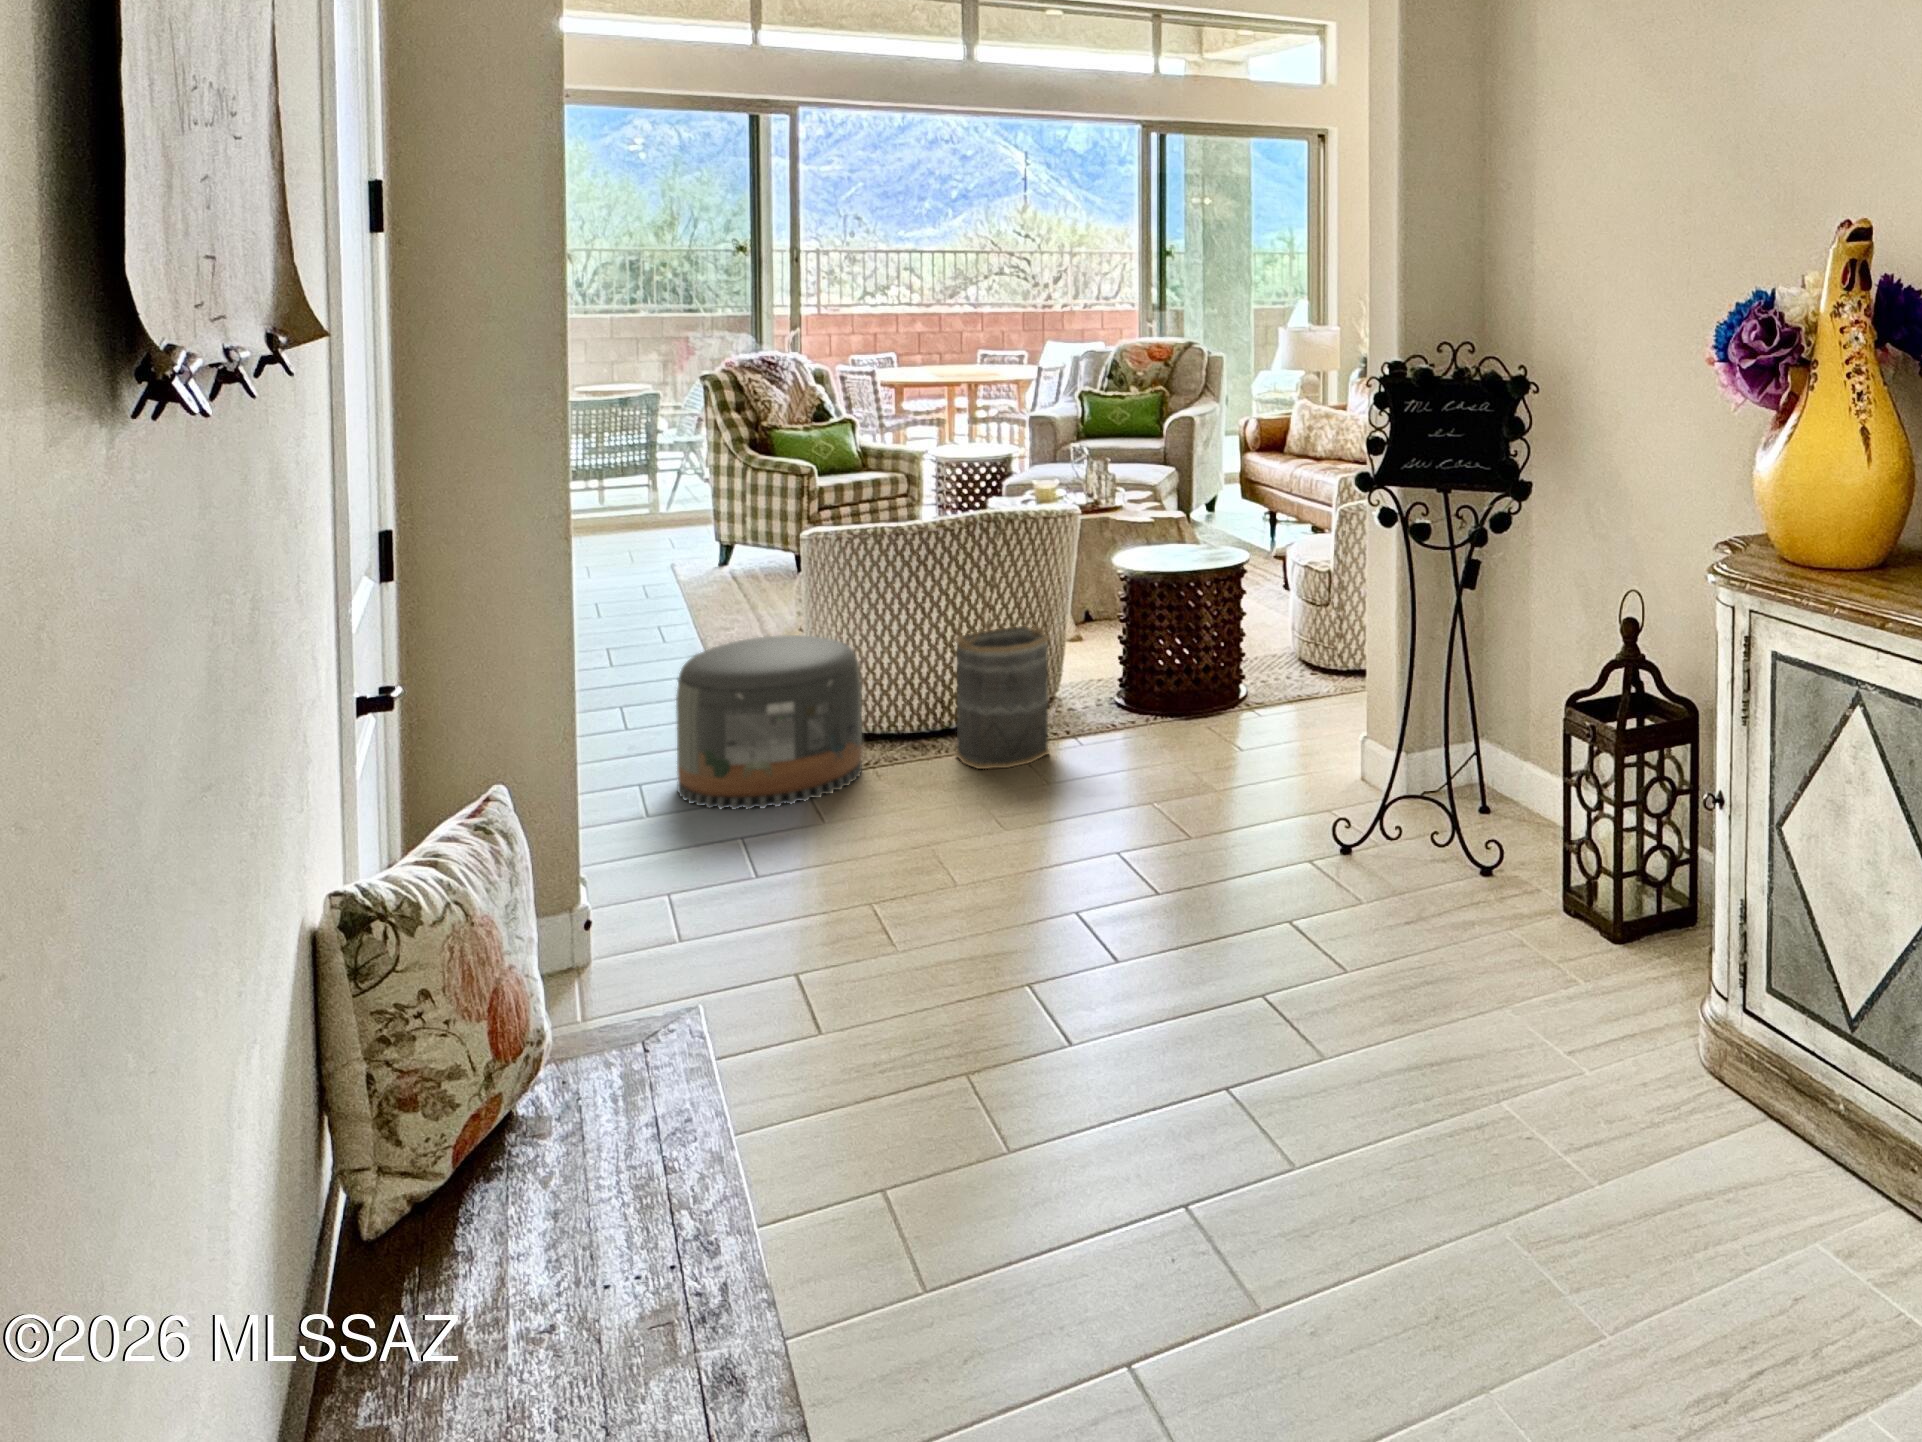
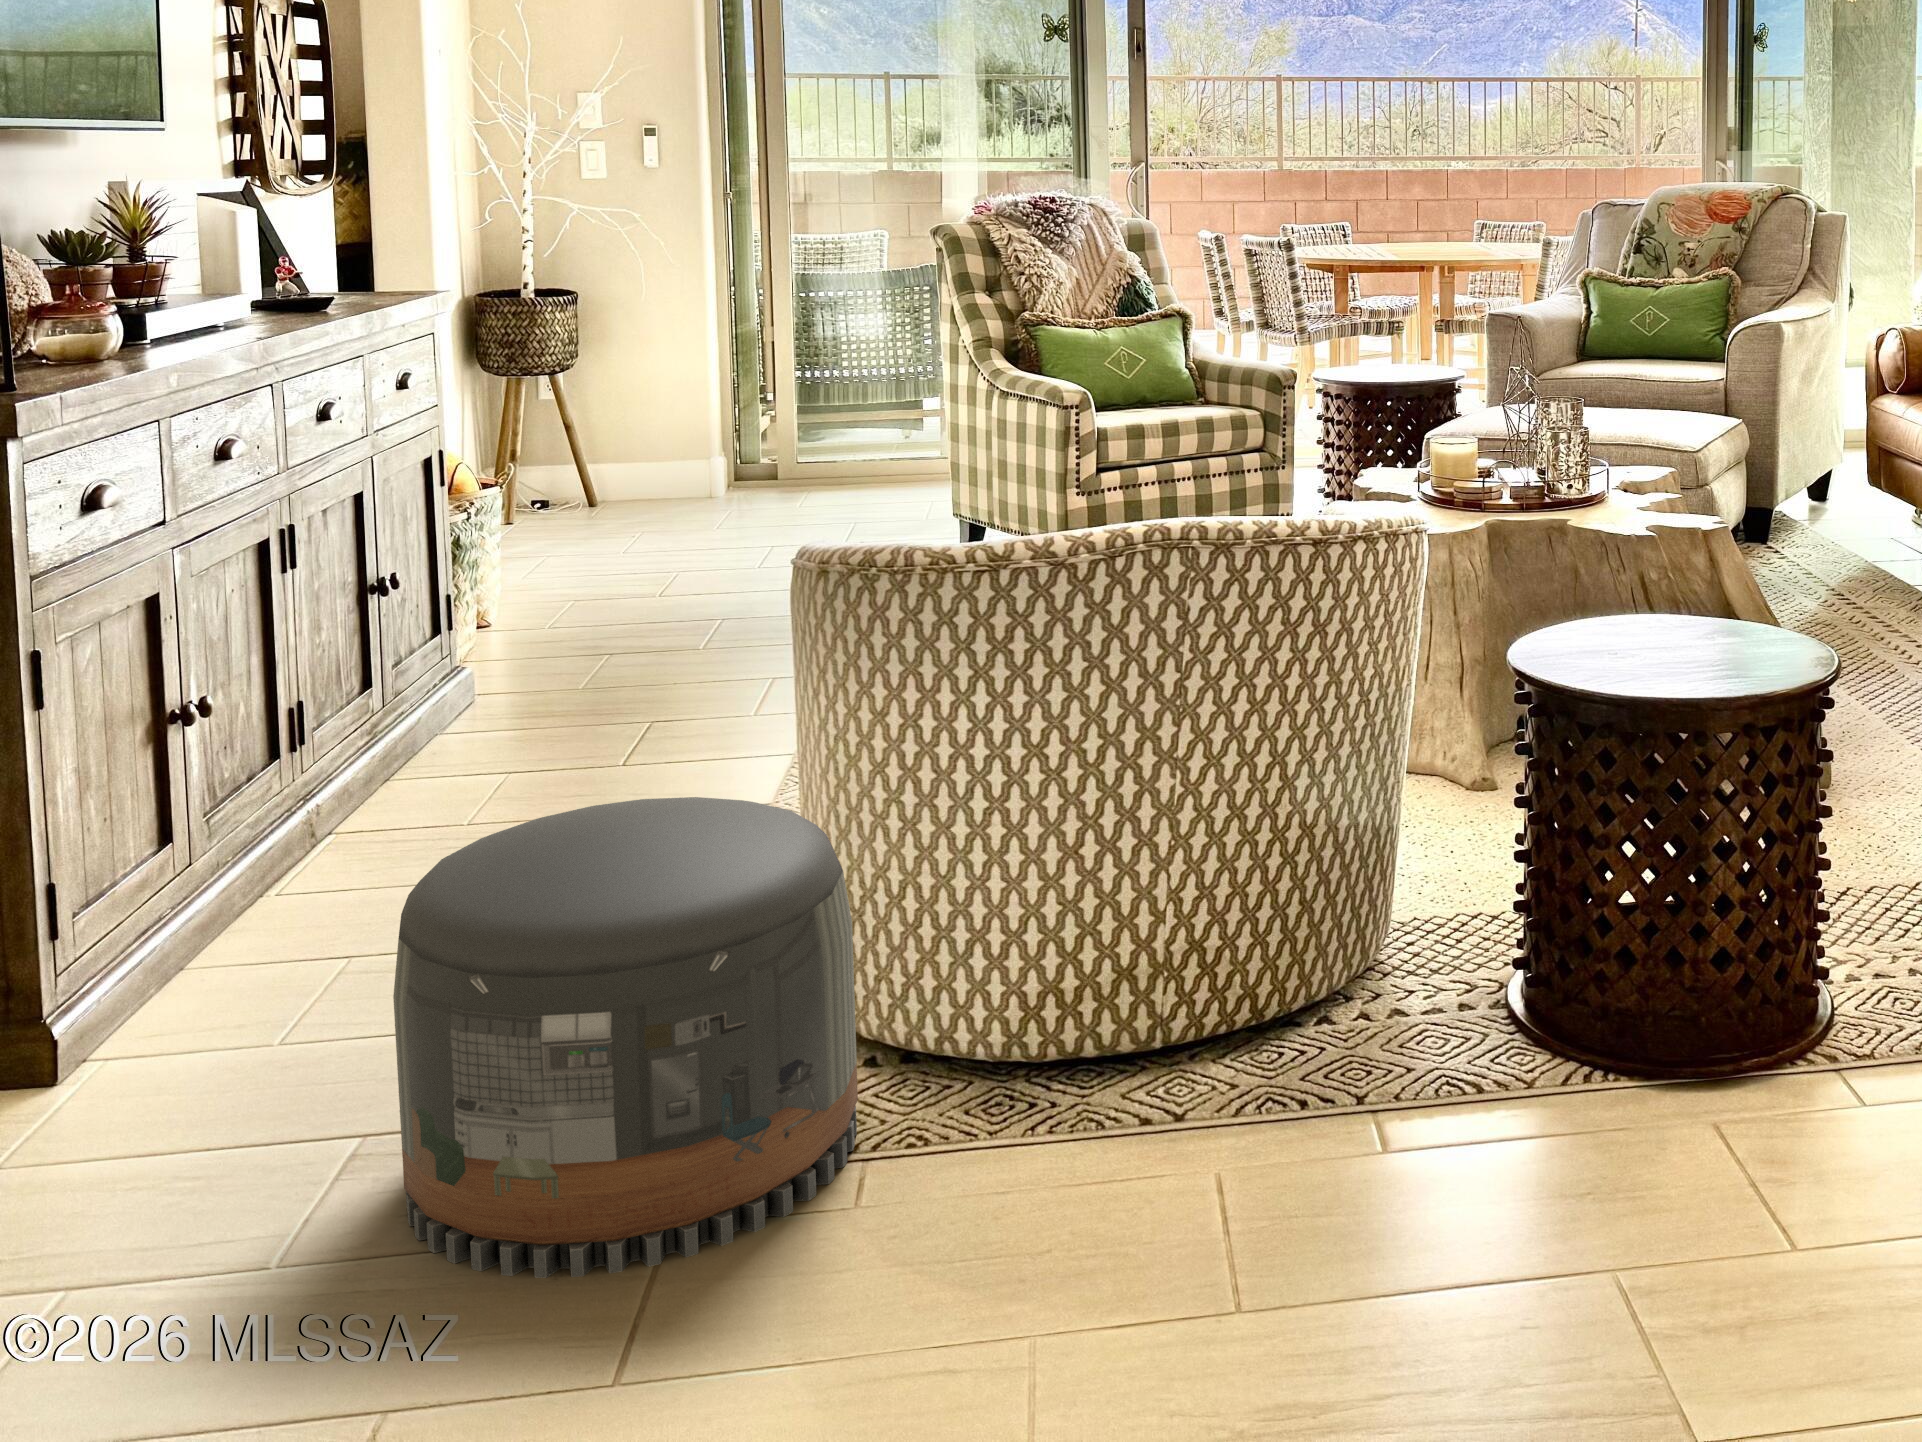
basket: present [955,582,1050,769] -> none [1068,705,1301,1211]

